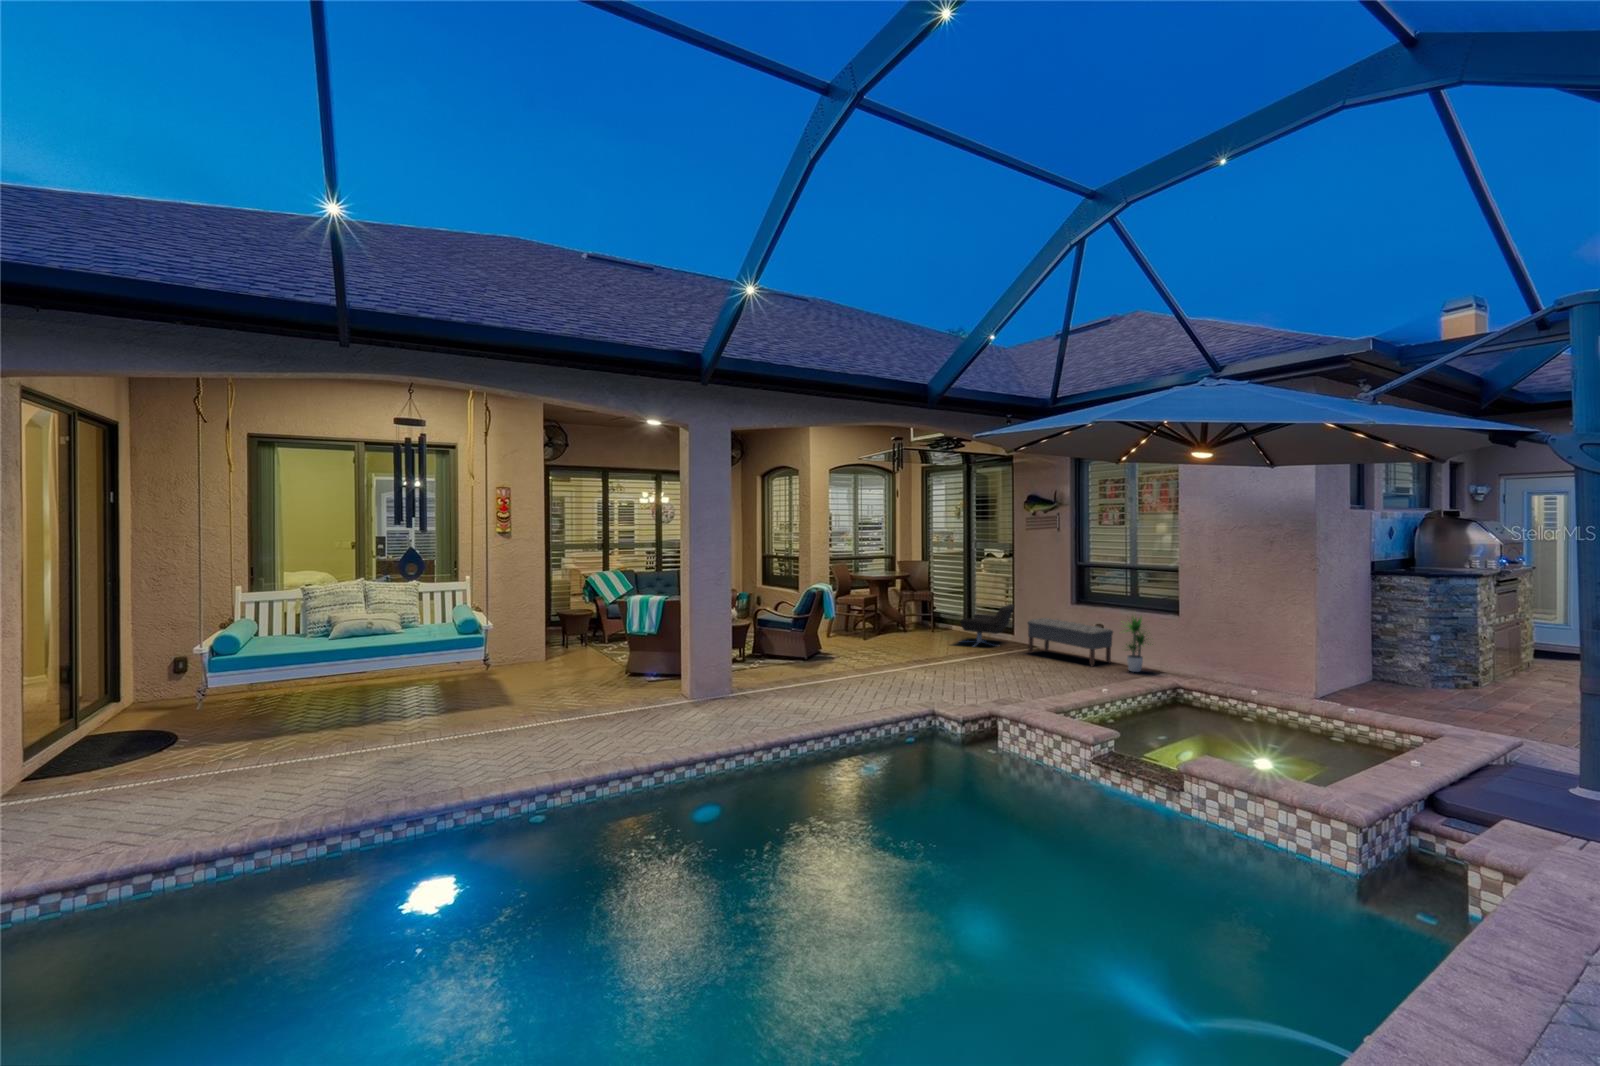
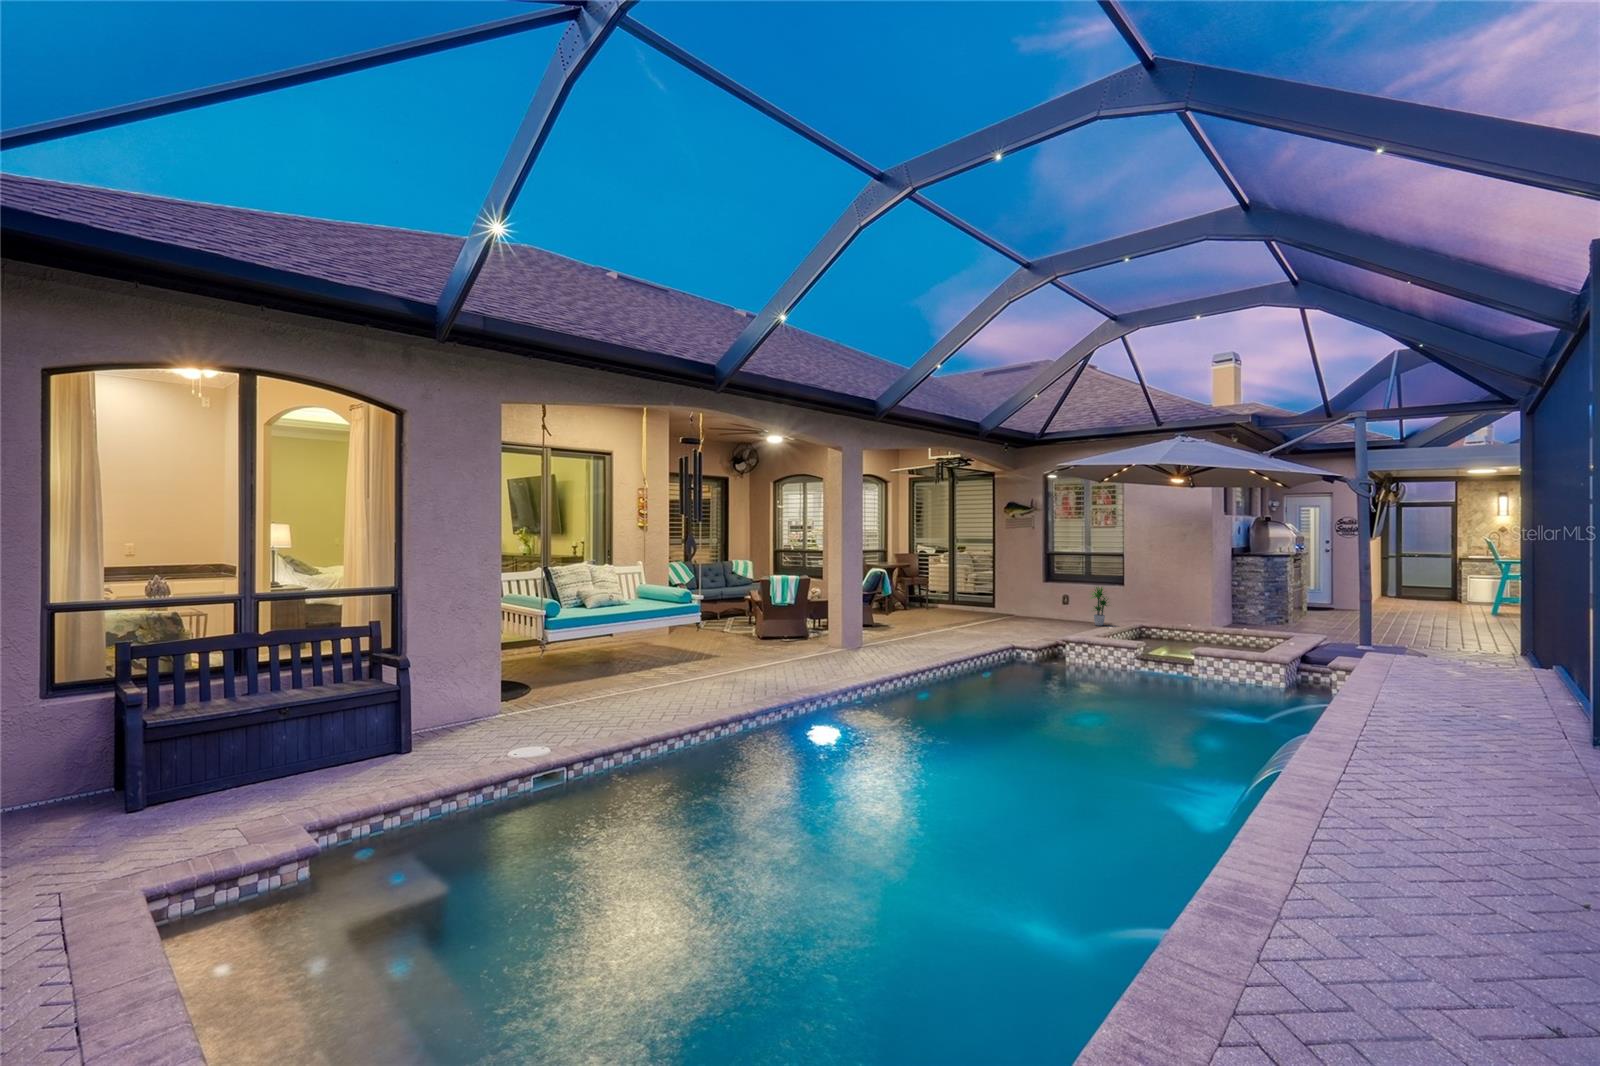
lounge chair: present [960,604,1014,646] -> none [953,585,995,619]
bench: present [1028,618,1113,666] -> none [1015,594,1079,625]

